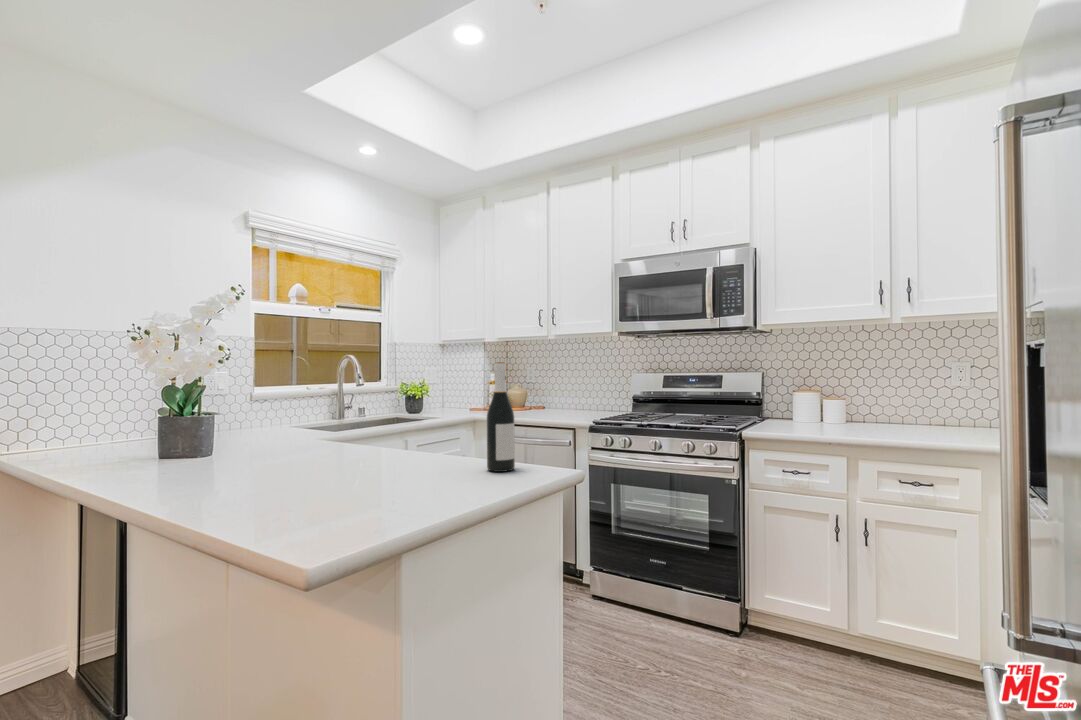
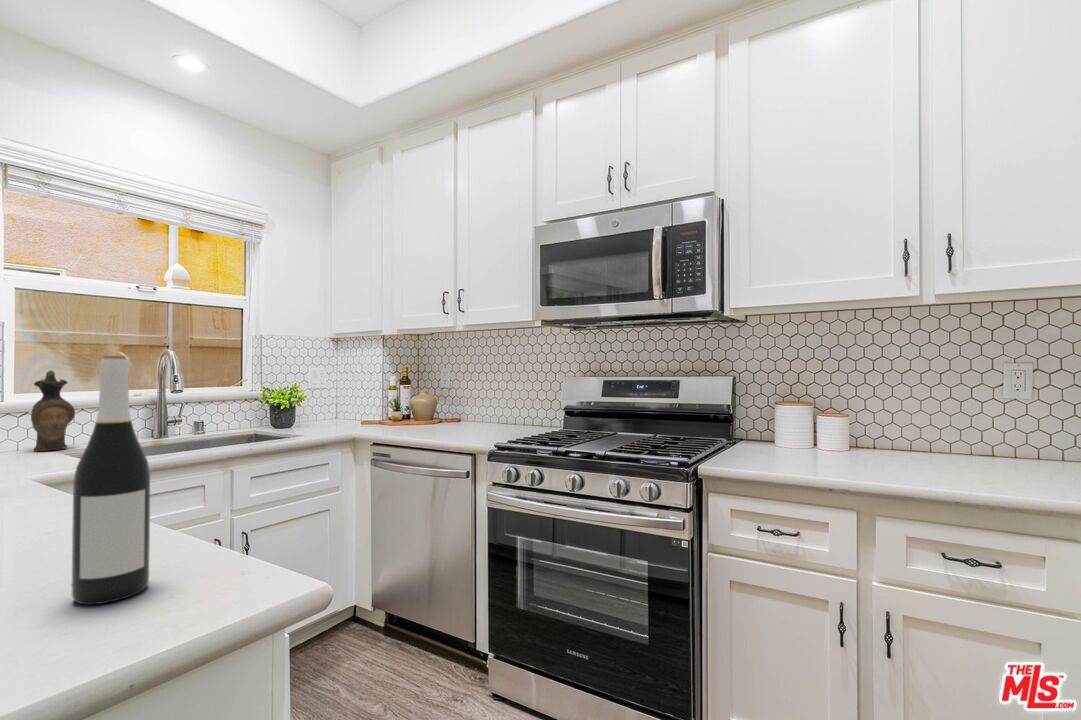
ceramic pitcher: none [274,370,300,426] -> present [31,371,75,451]

